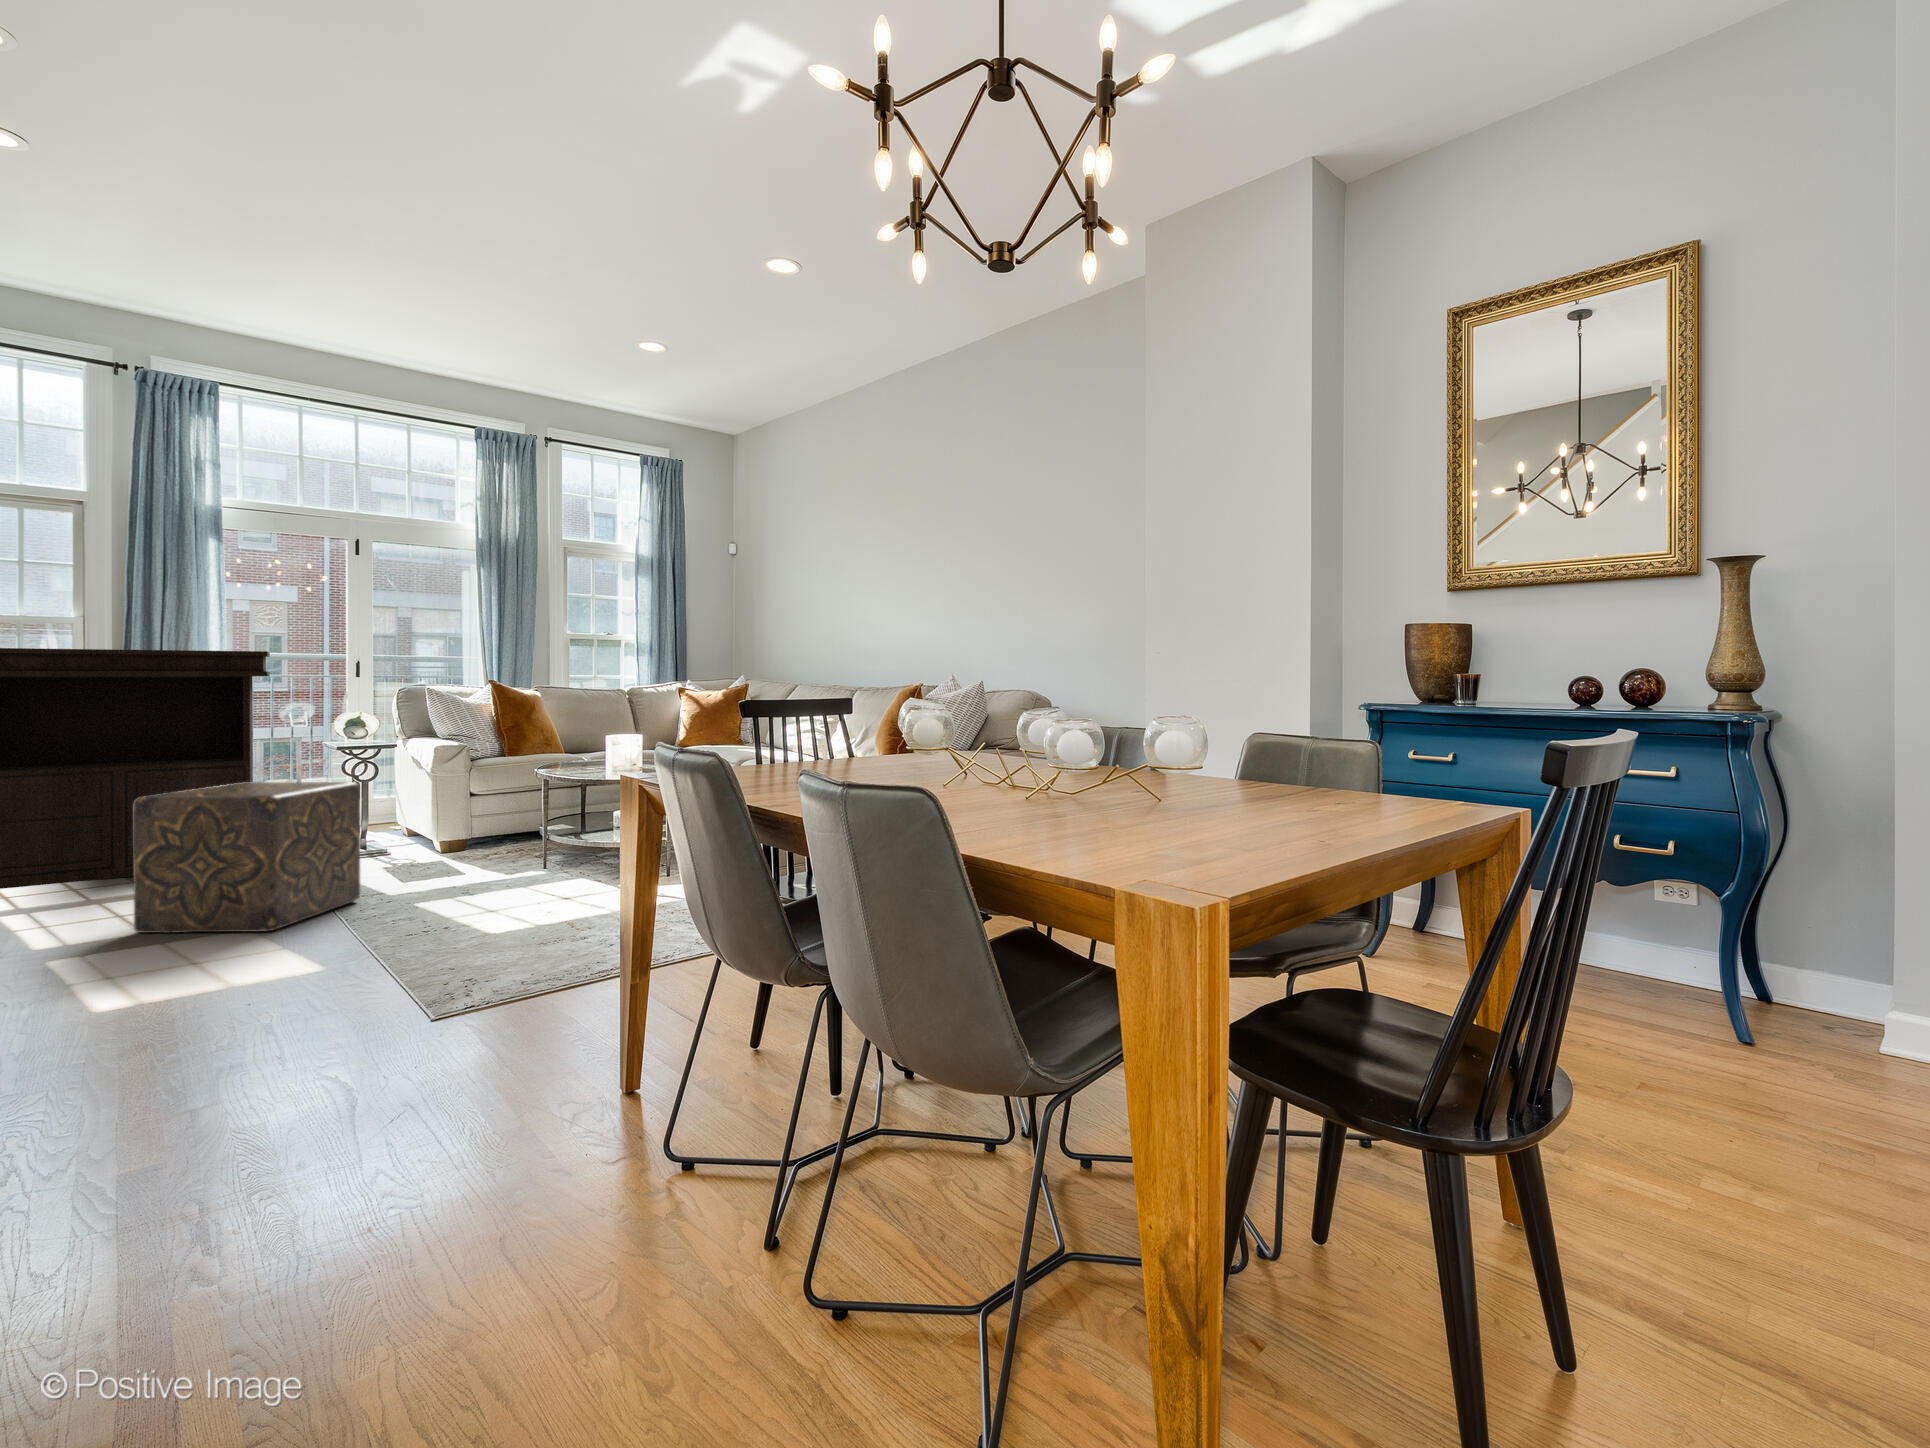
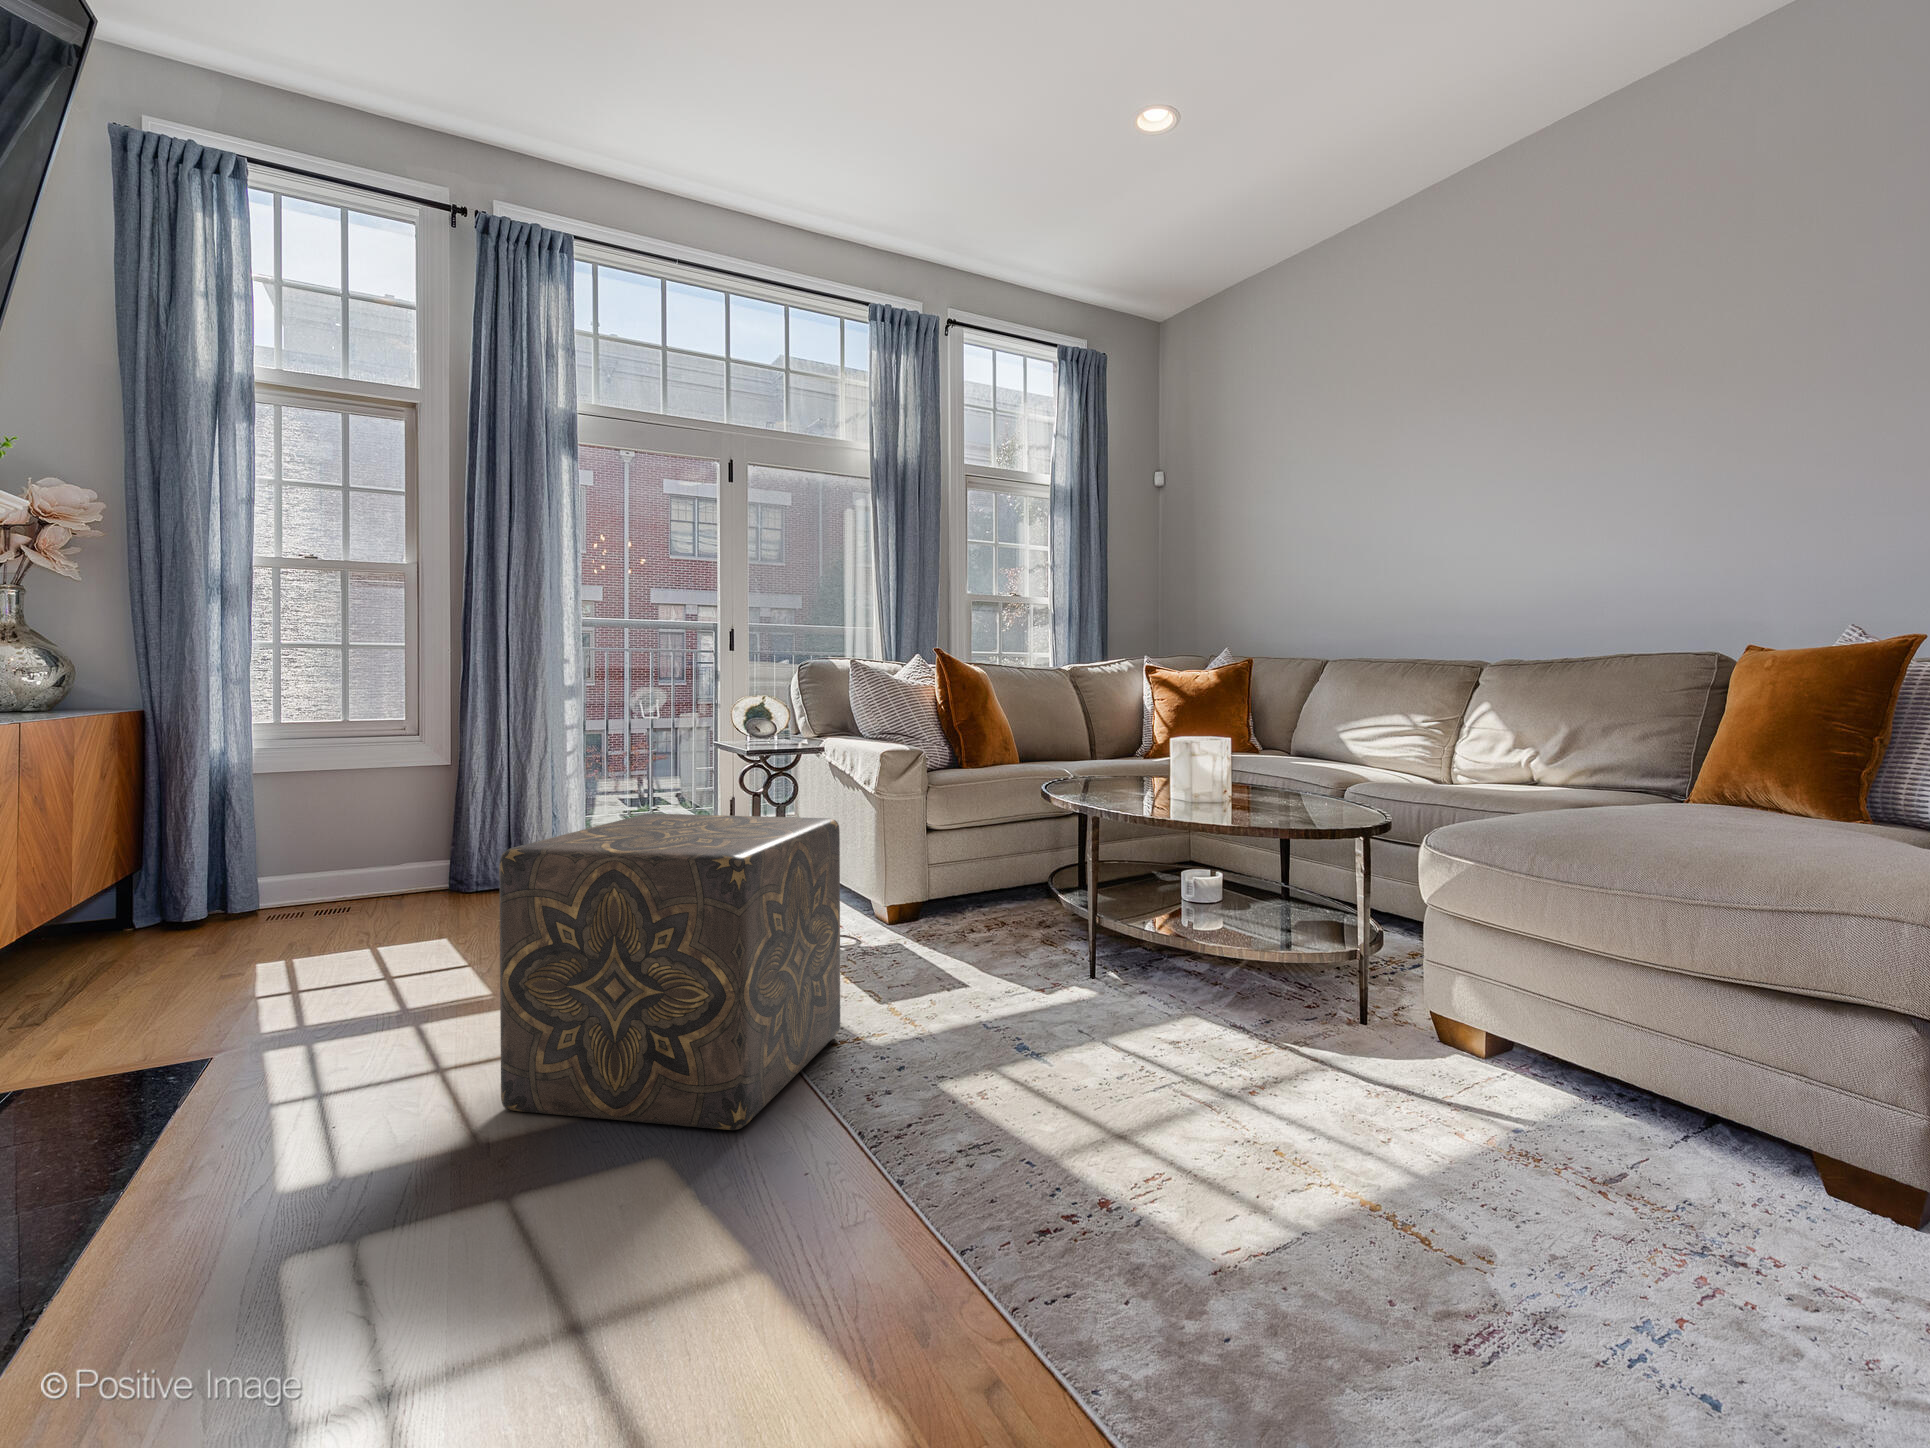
console table: present [0,648,270,889] -> none [225,590,651,967]

